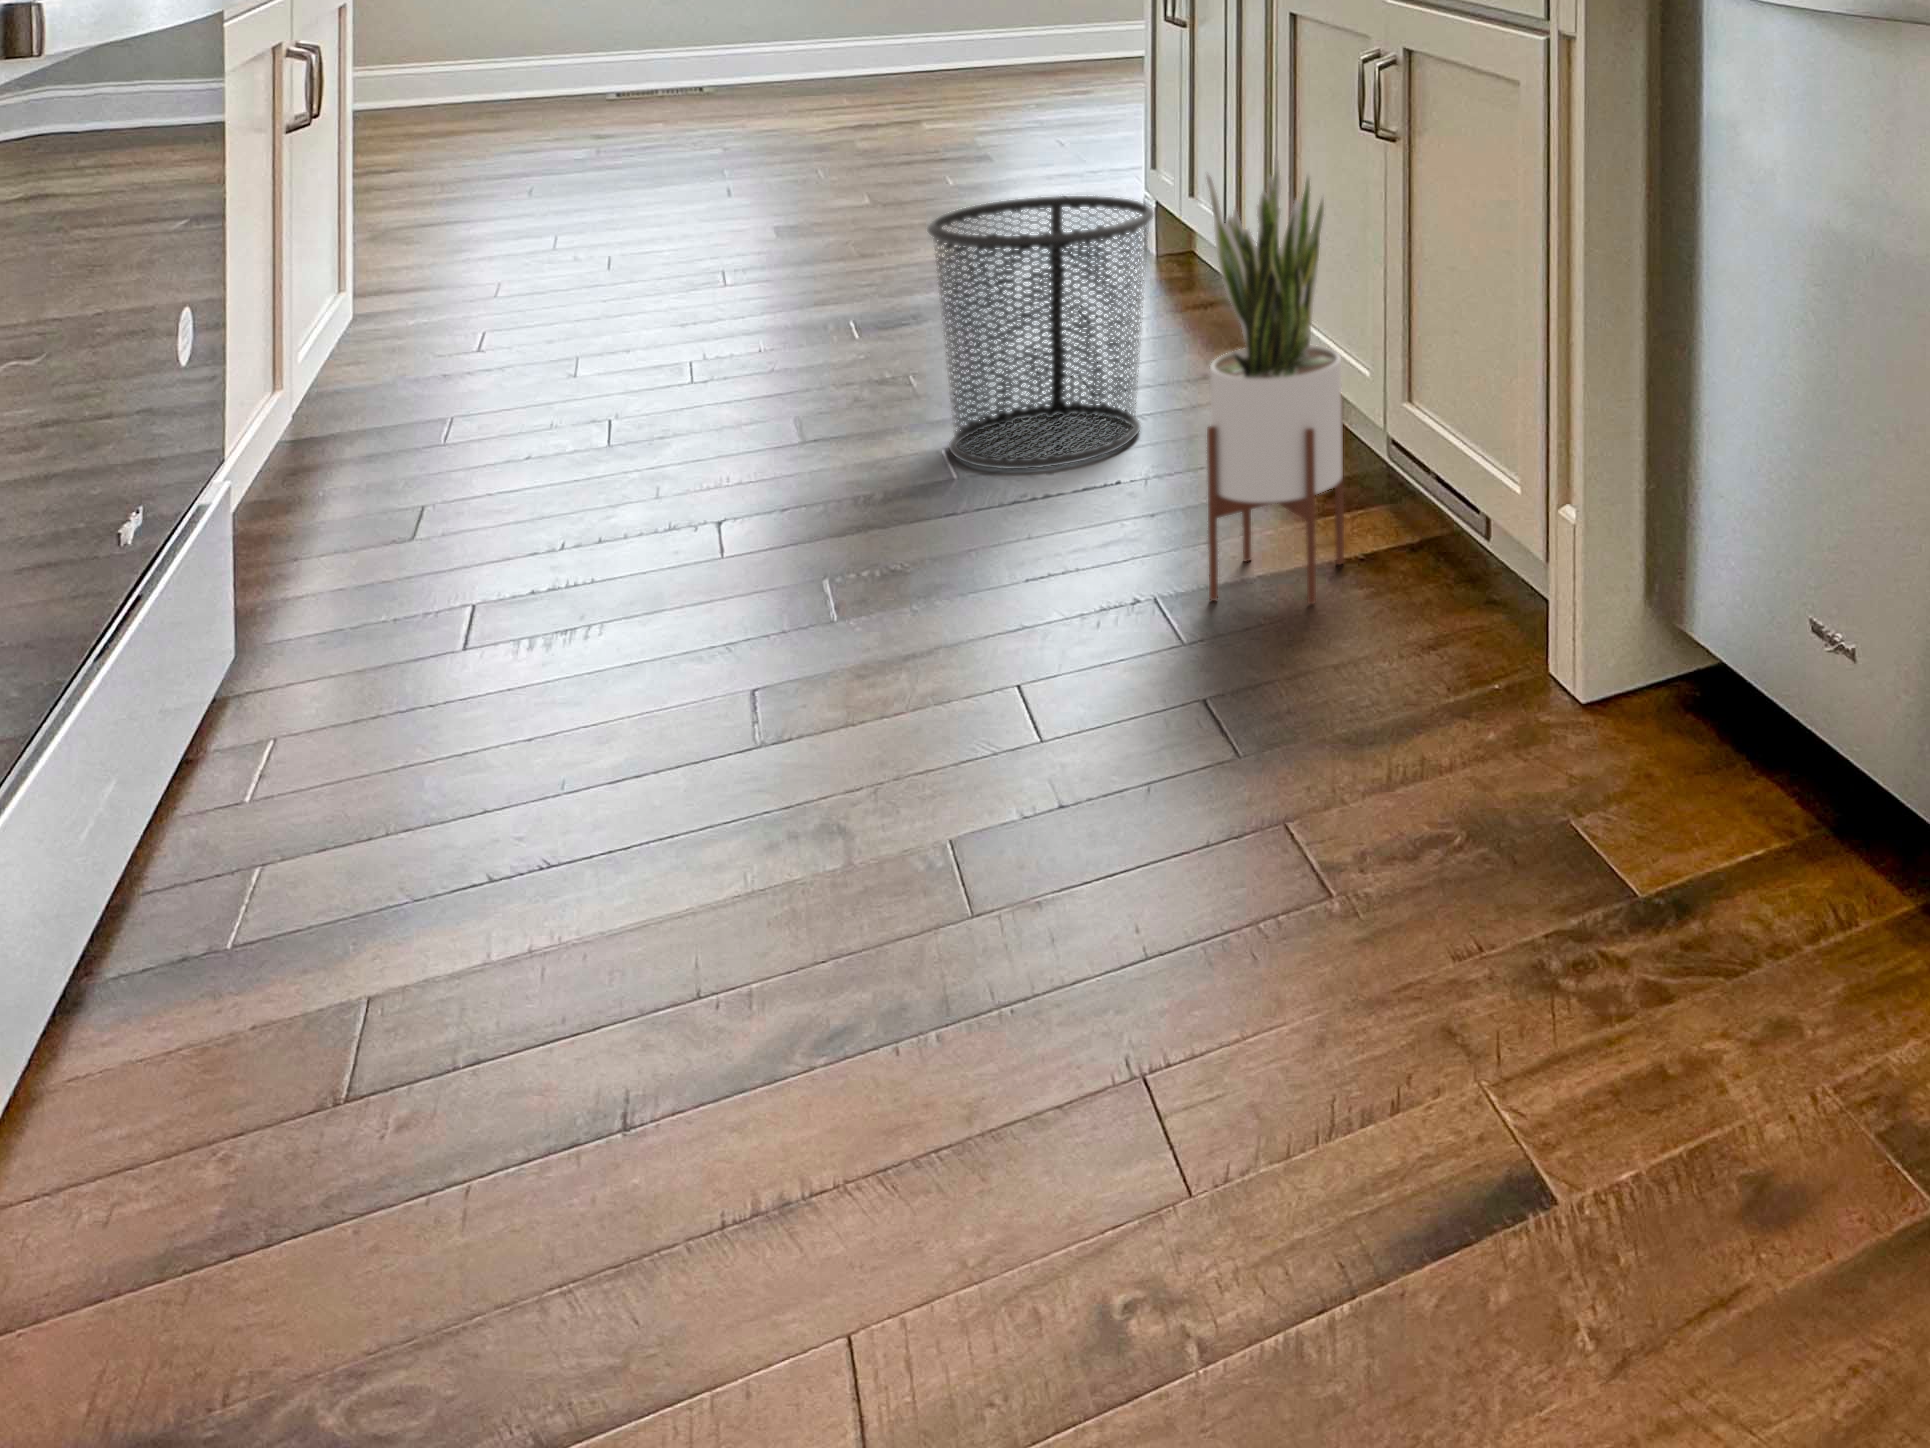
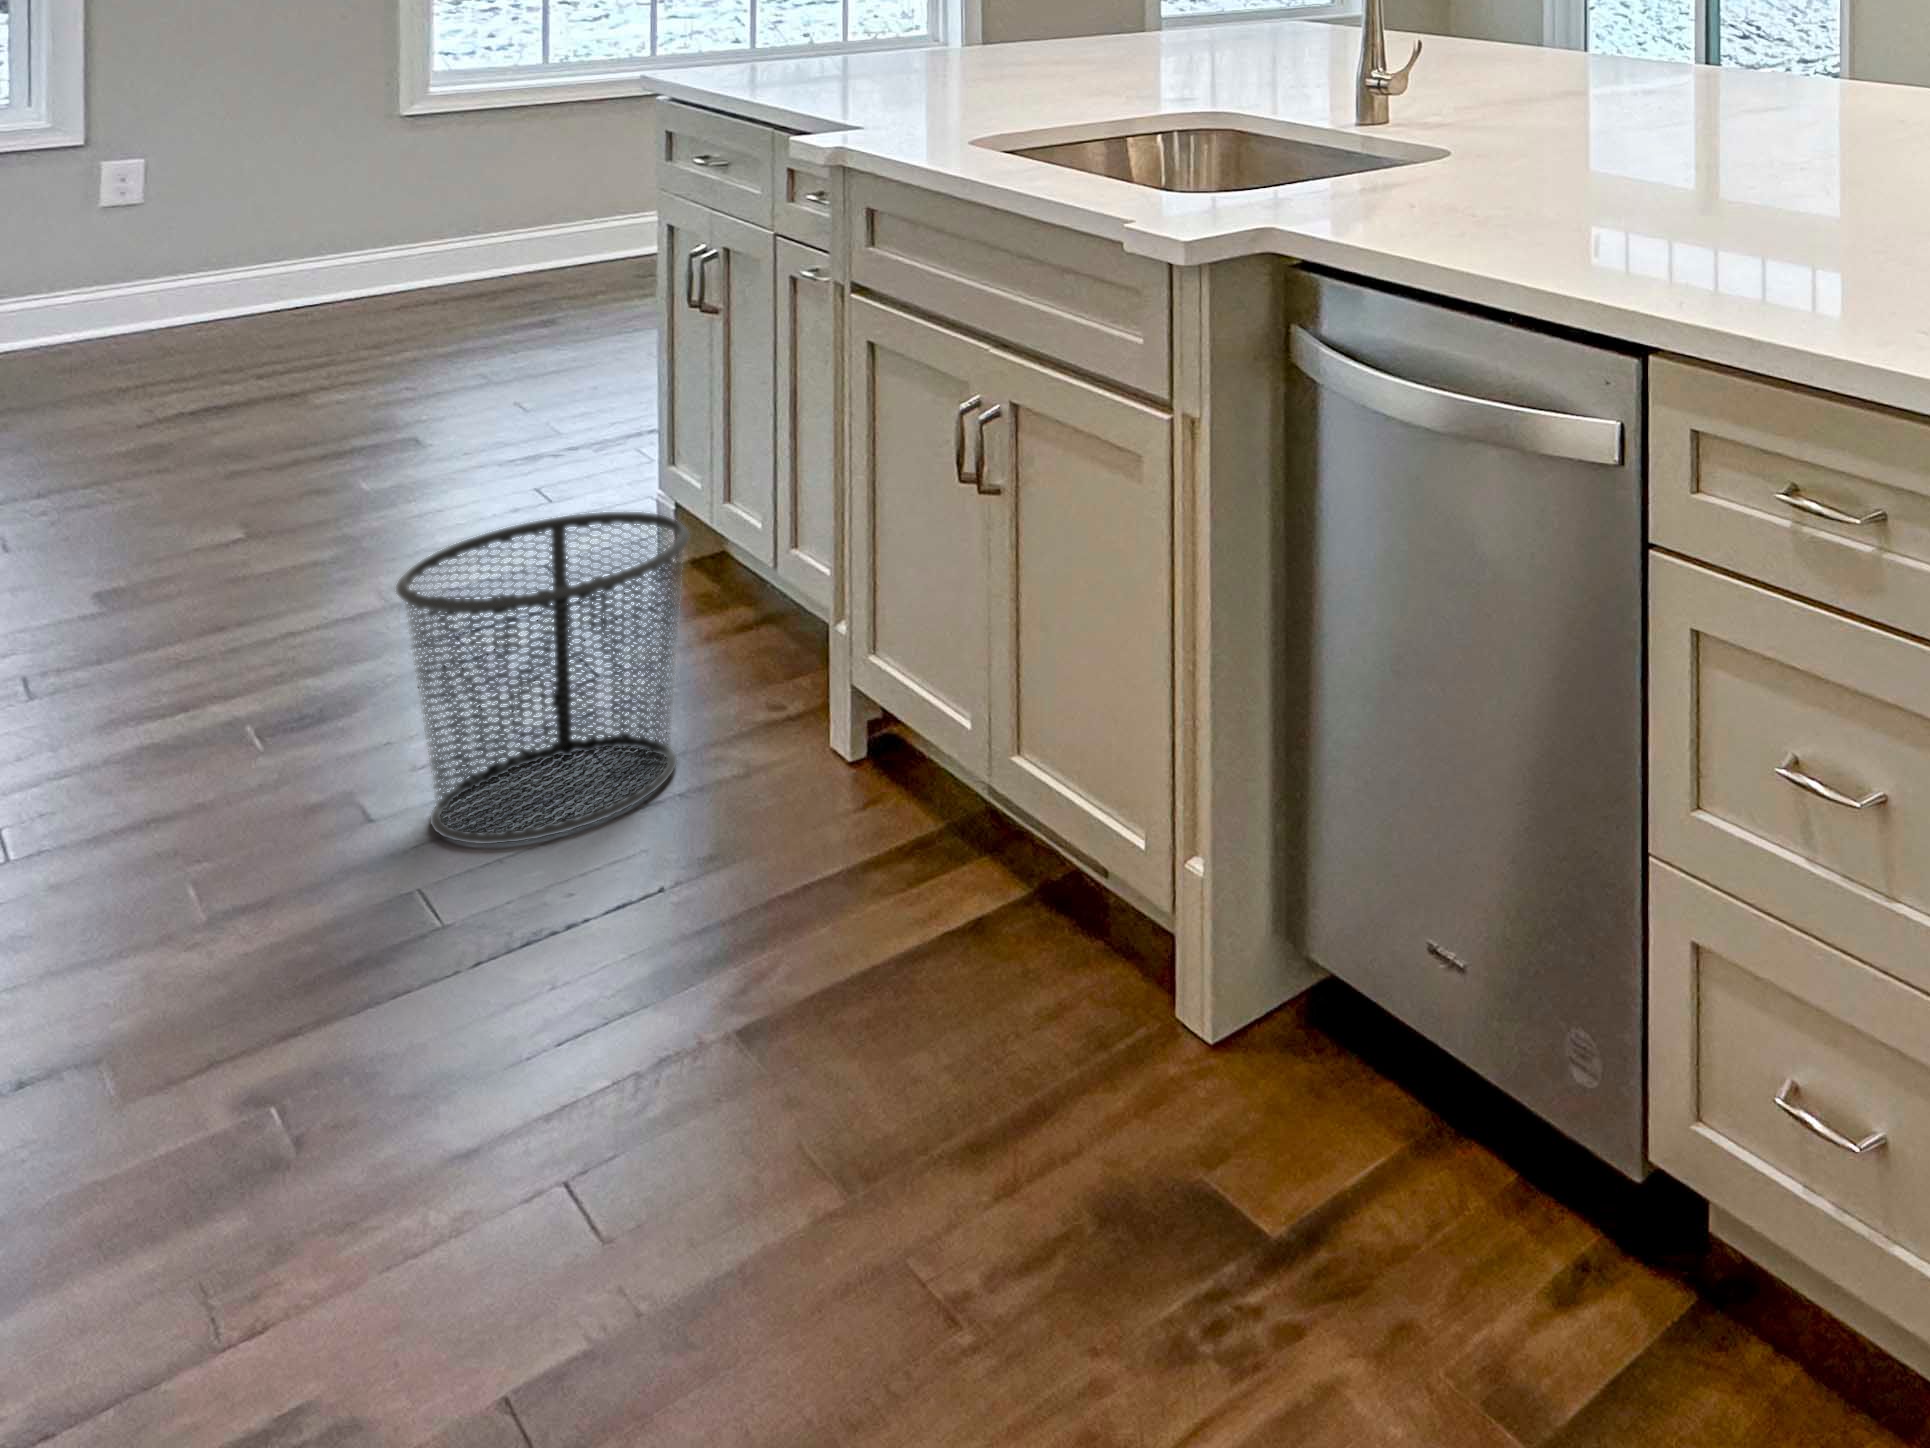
potted plant: present [1206,156,1344,604] -> none [786,521,942,980]

